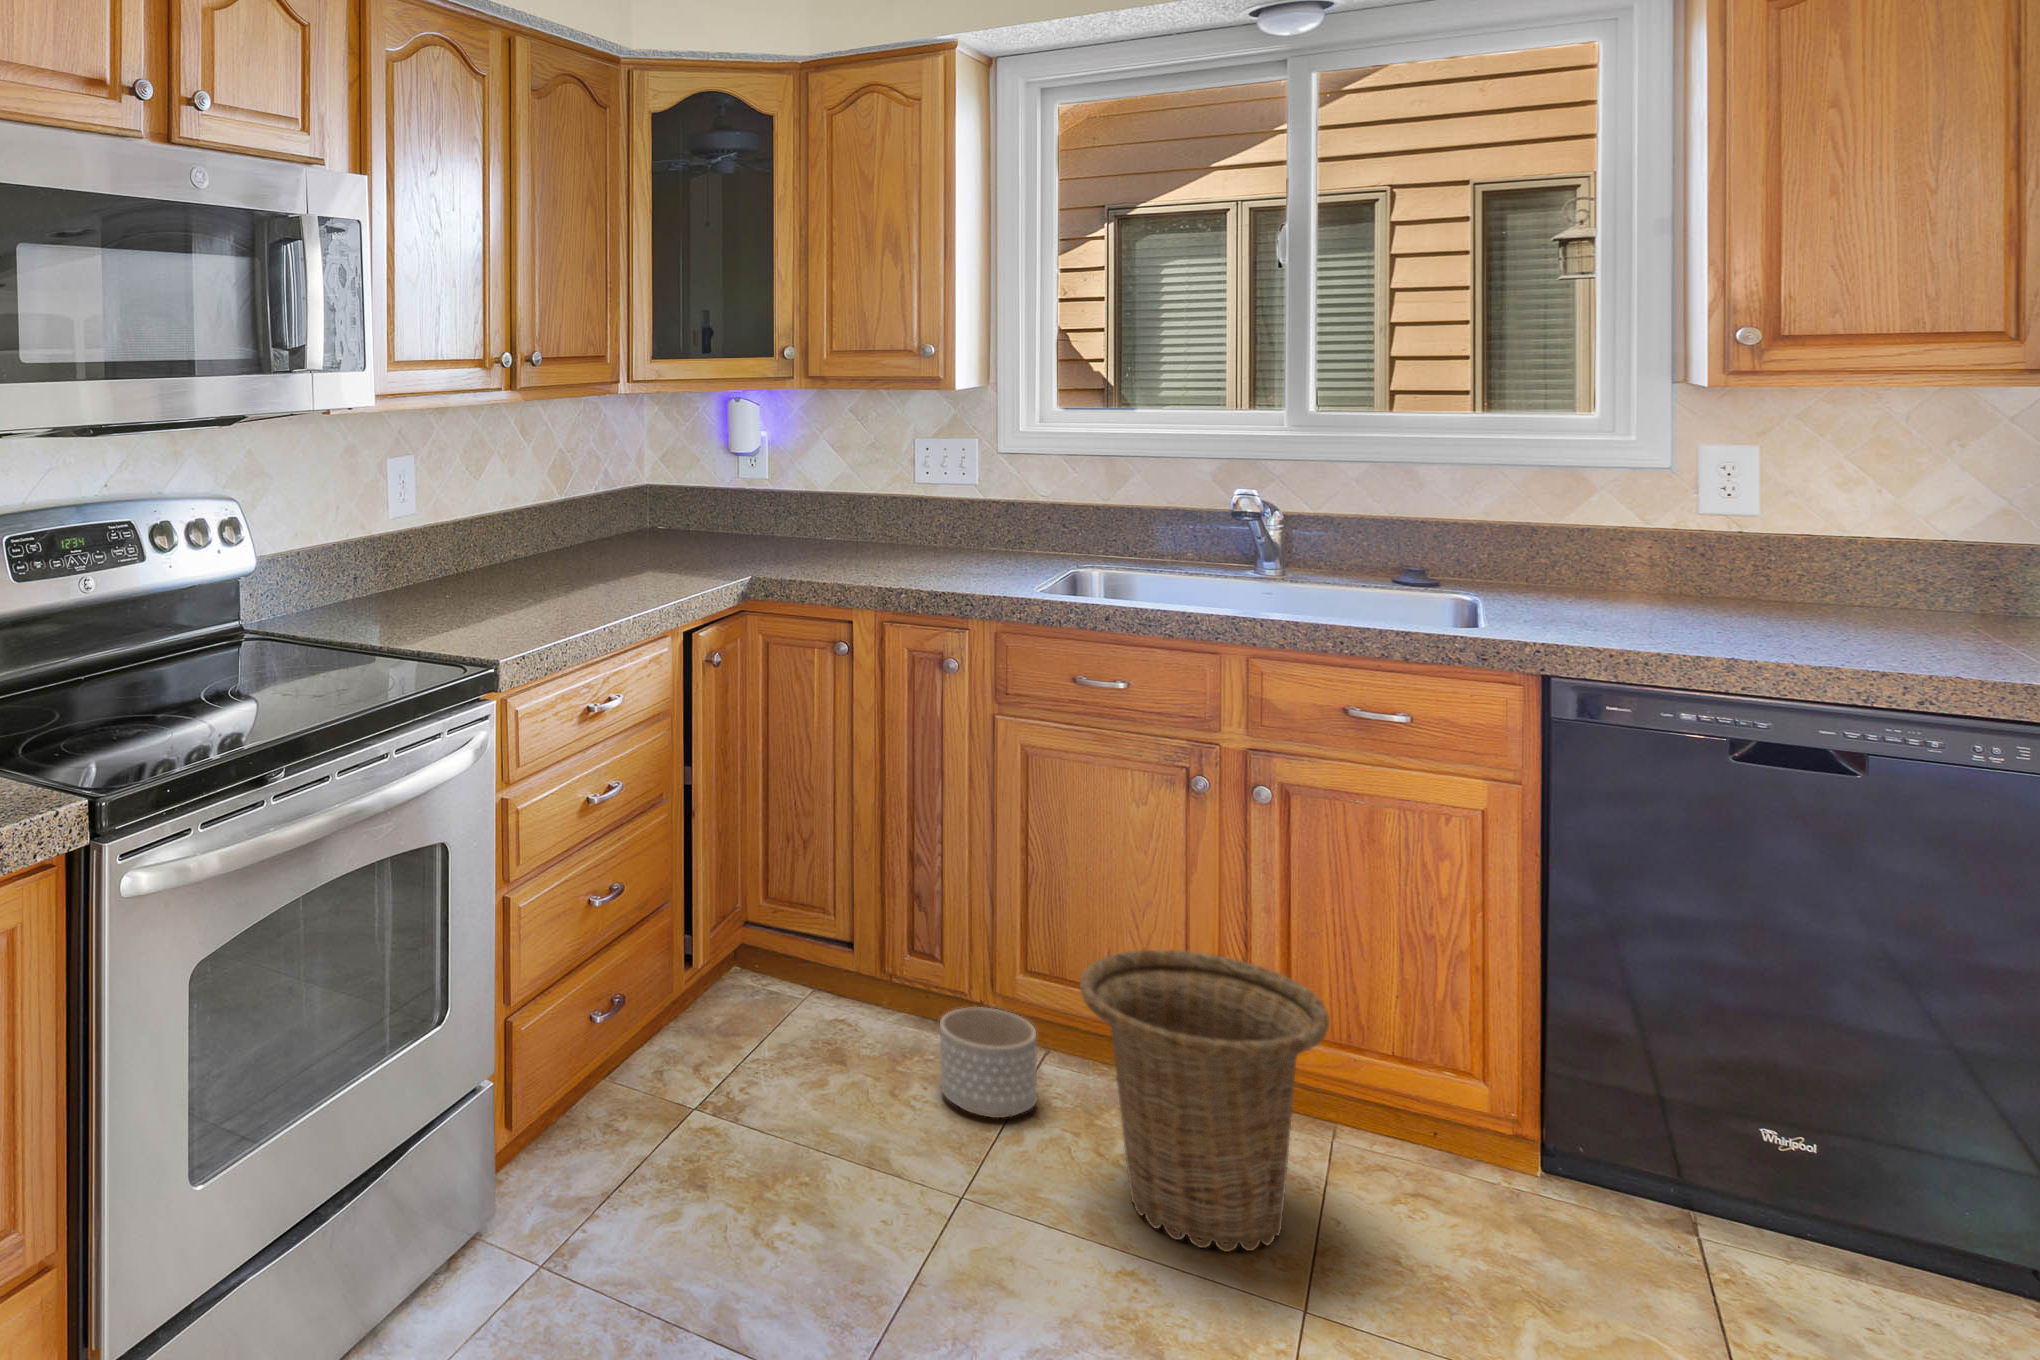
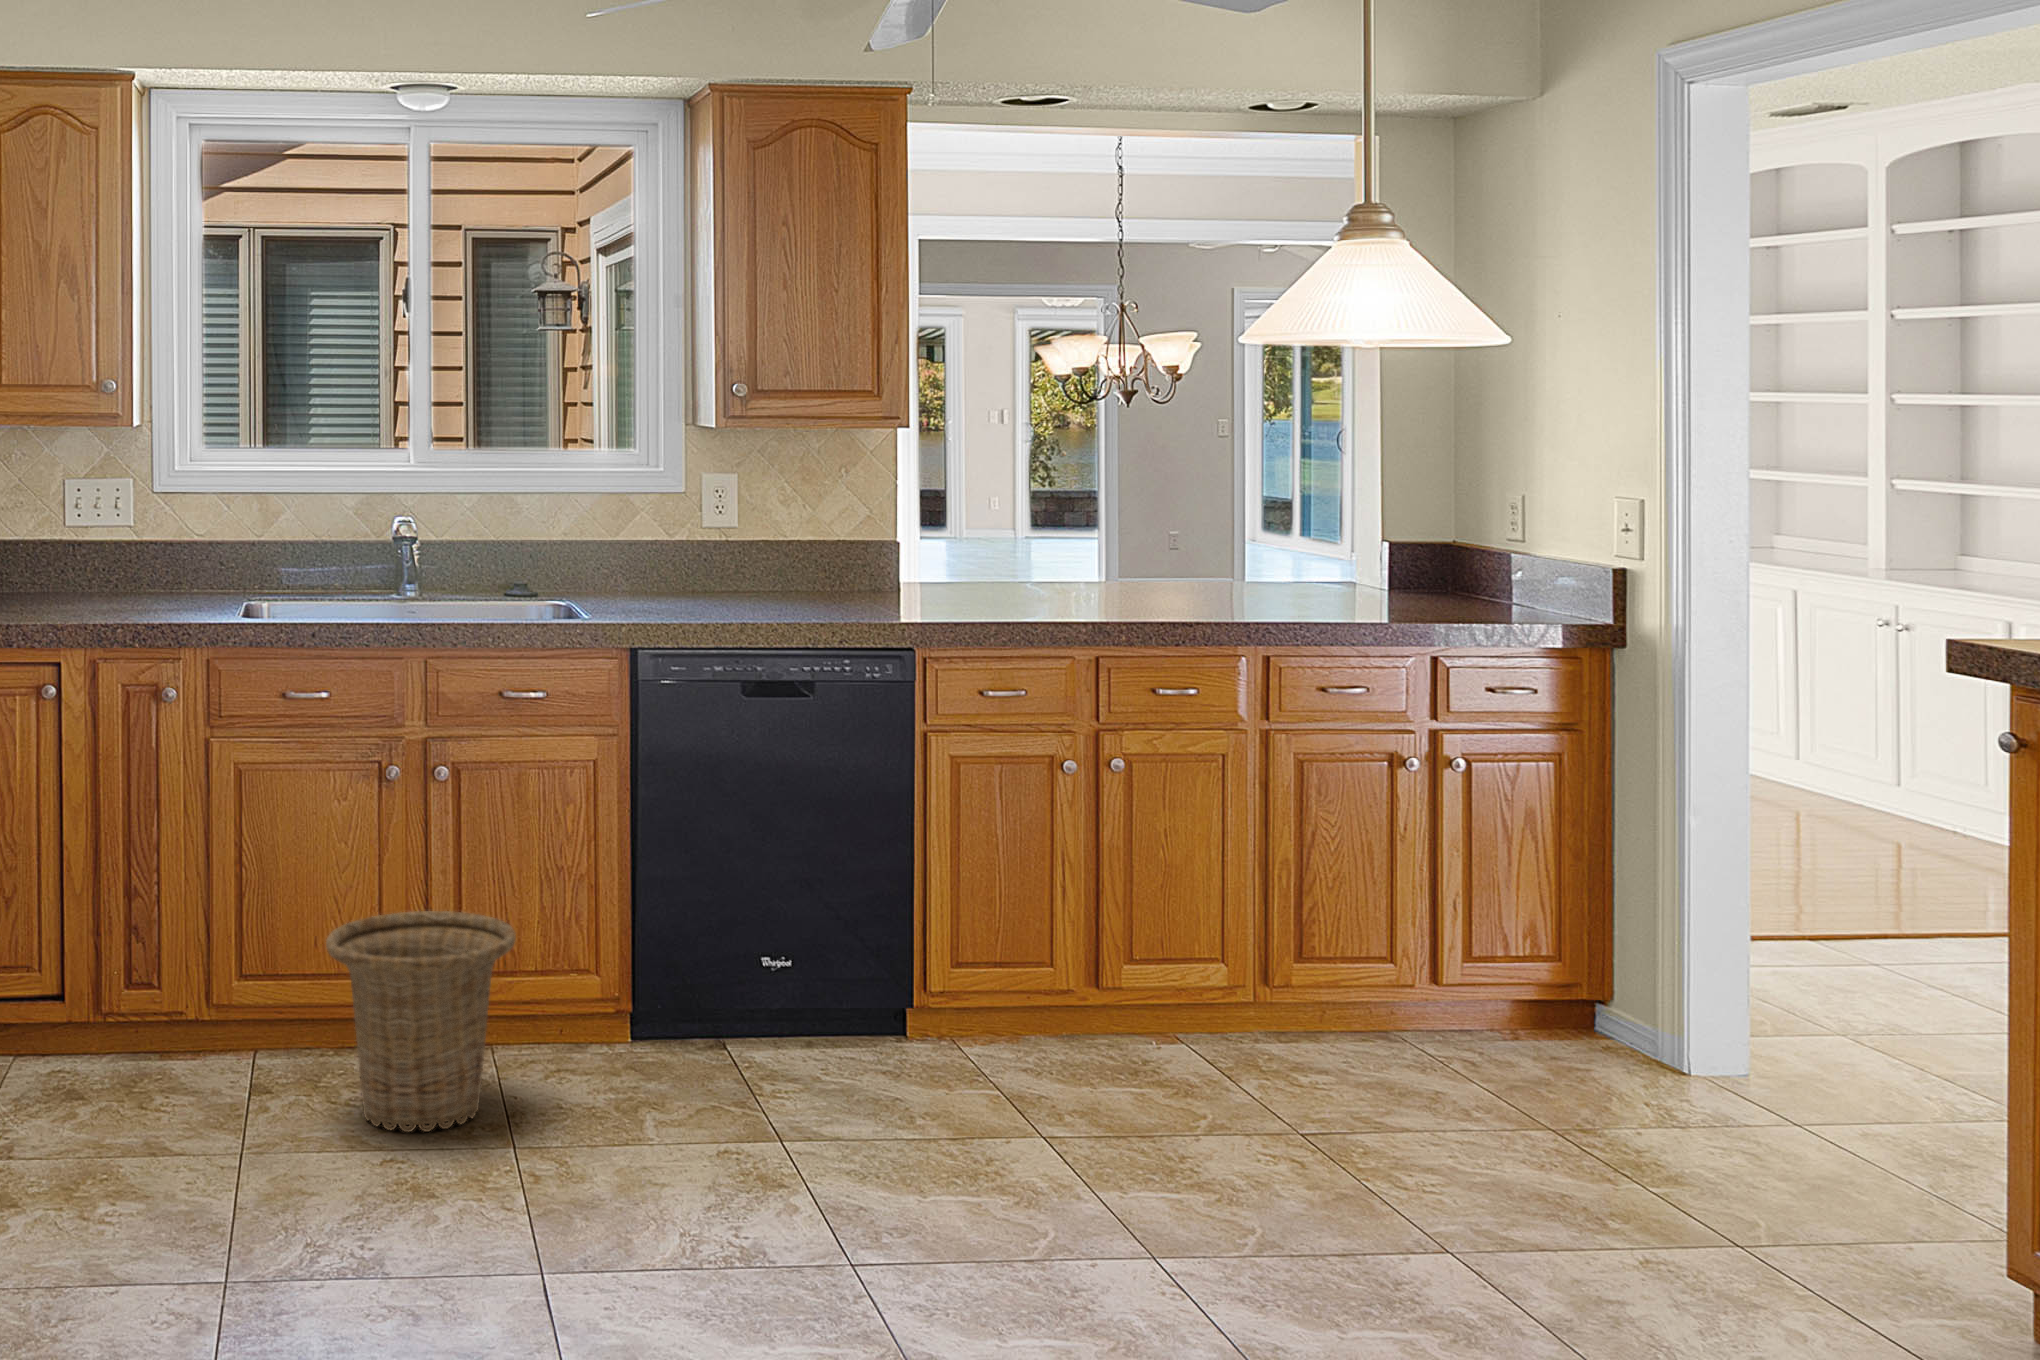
planter: present [940,1007,1037,1118] -> none [175,1012,263,1103]

